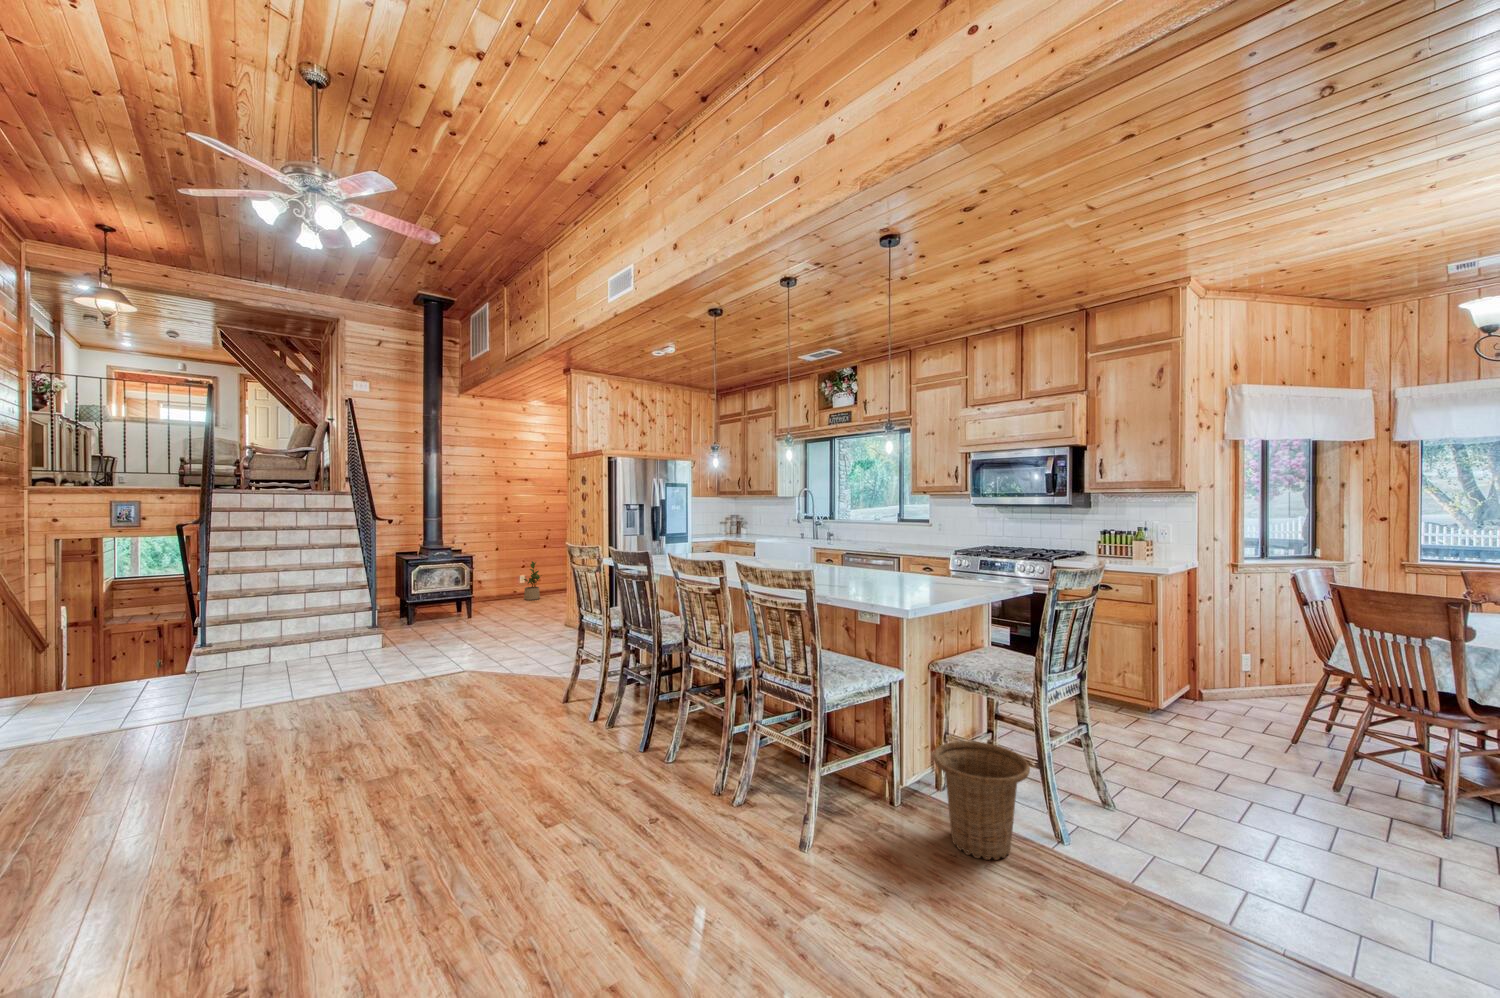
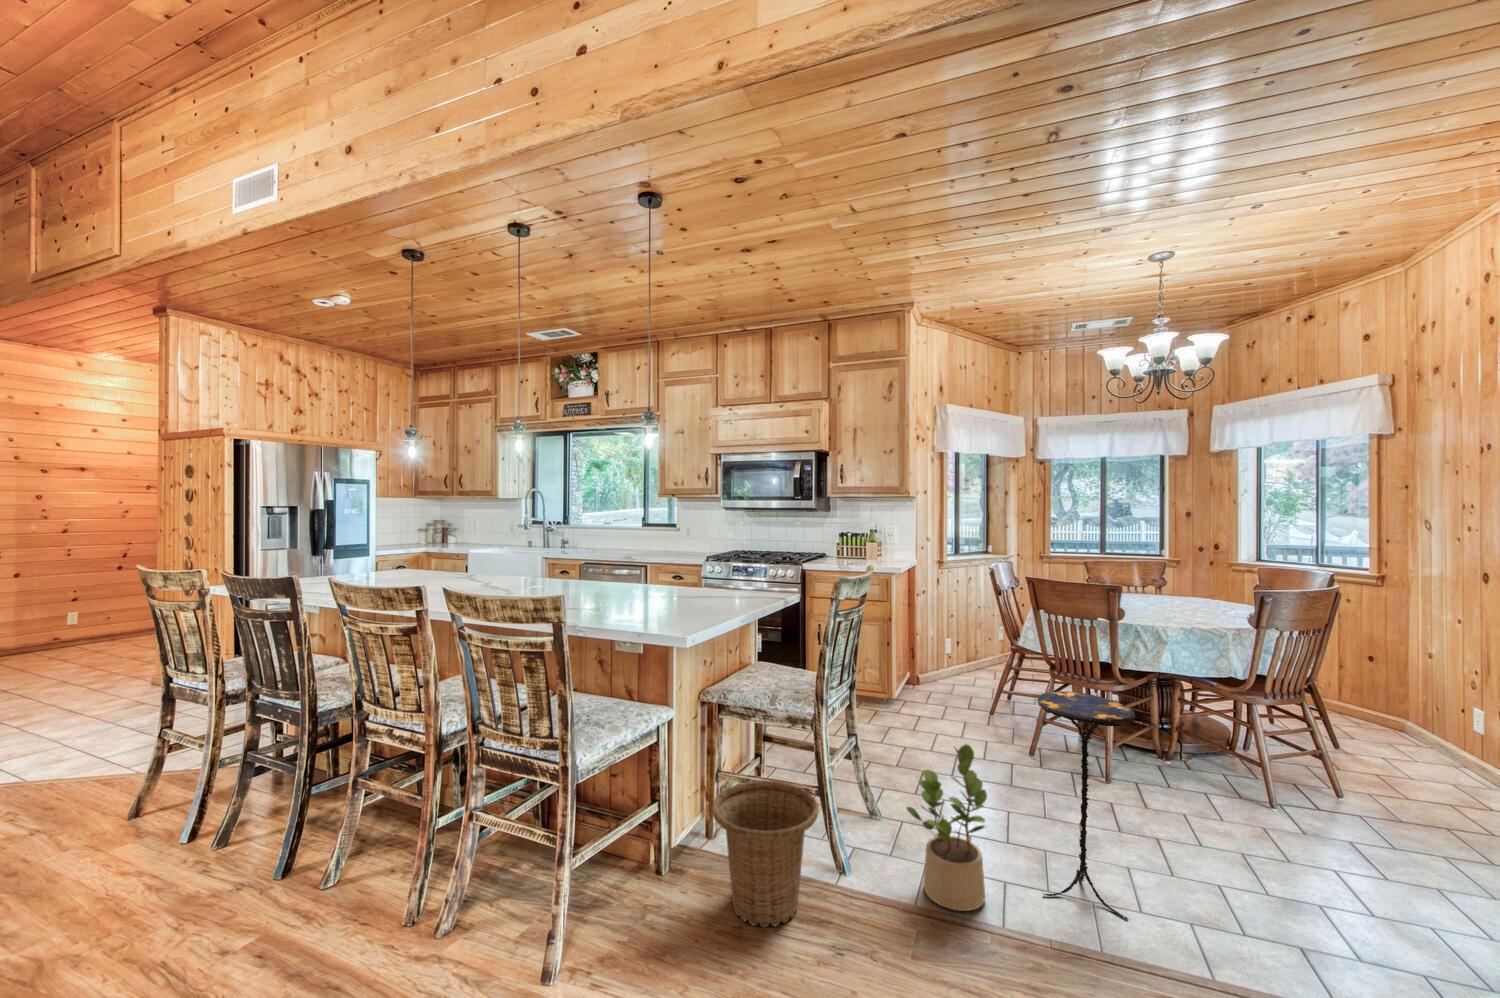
potted plant: present [524,561,542,600] -> present [907,745,987,911]
side table: none [1284,701,1414,953] -> present [1037,691,1135,920]

